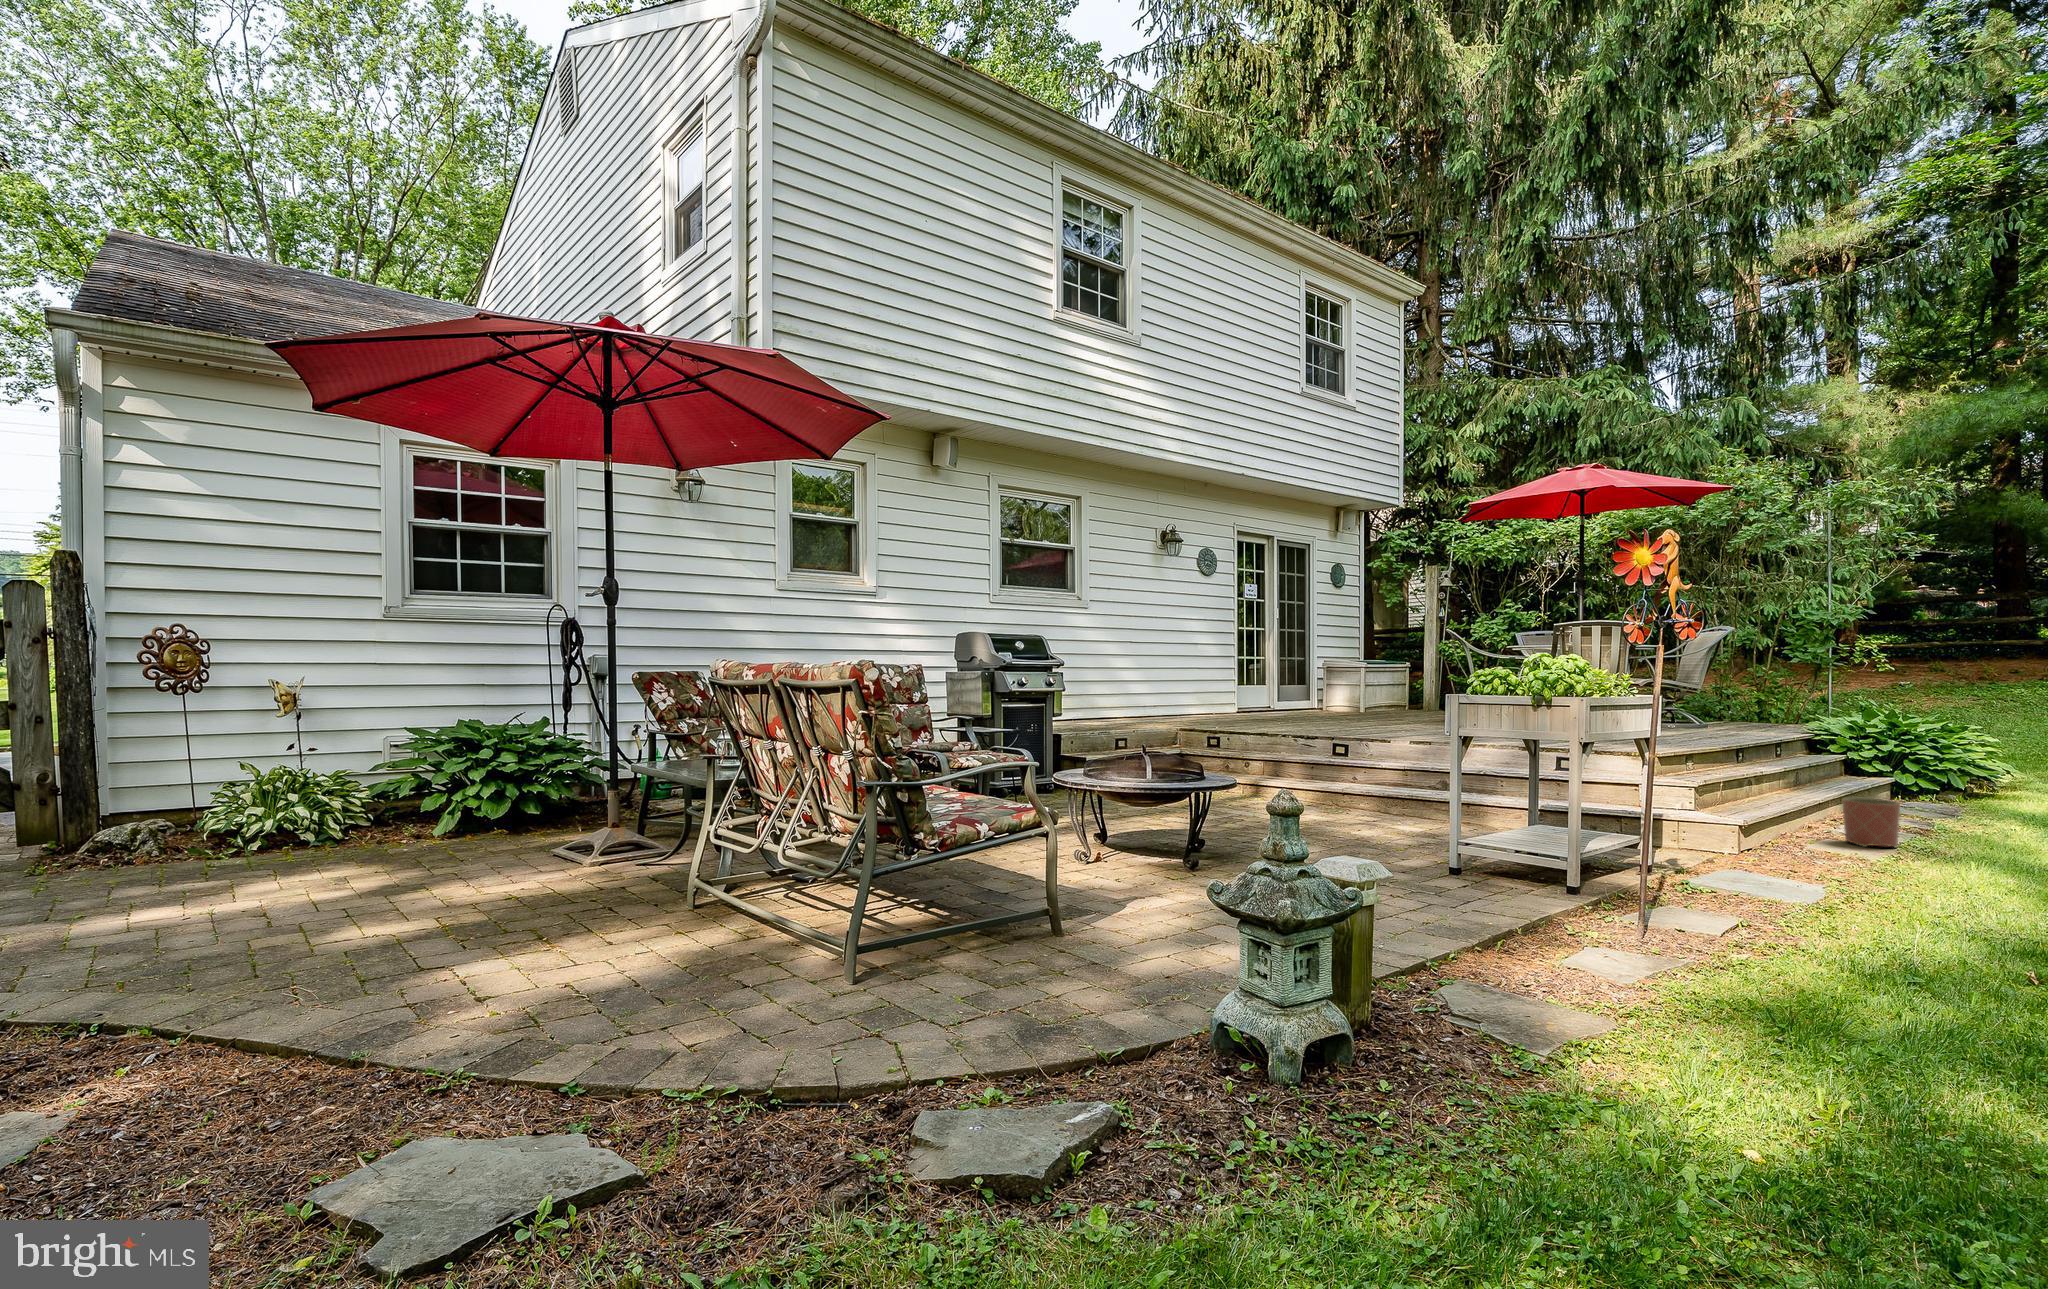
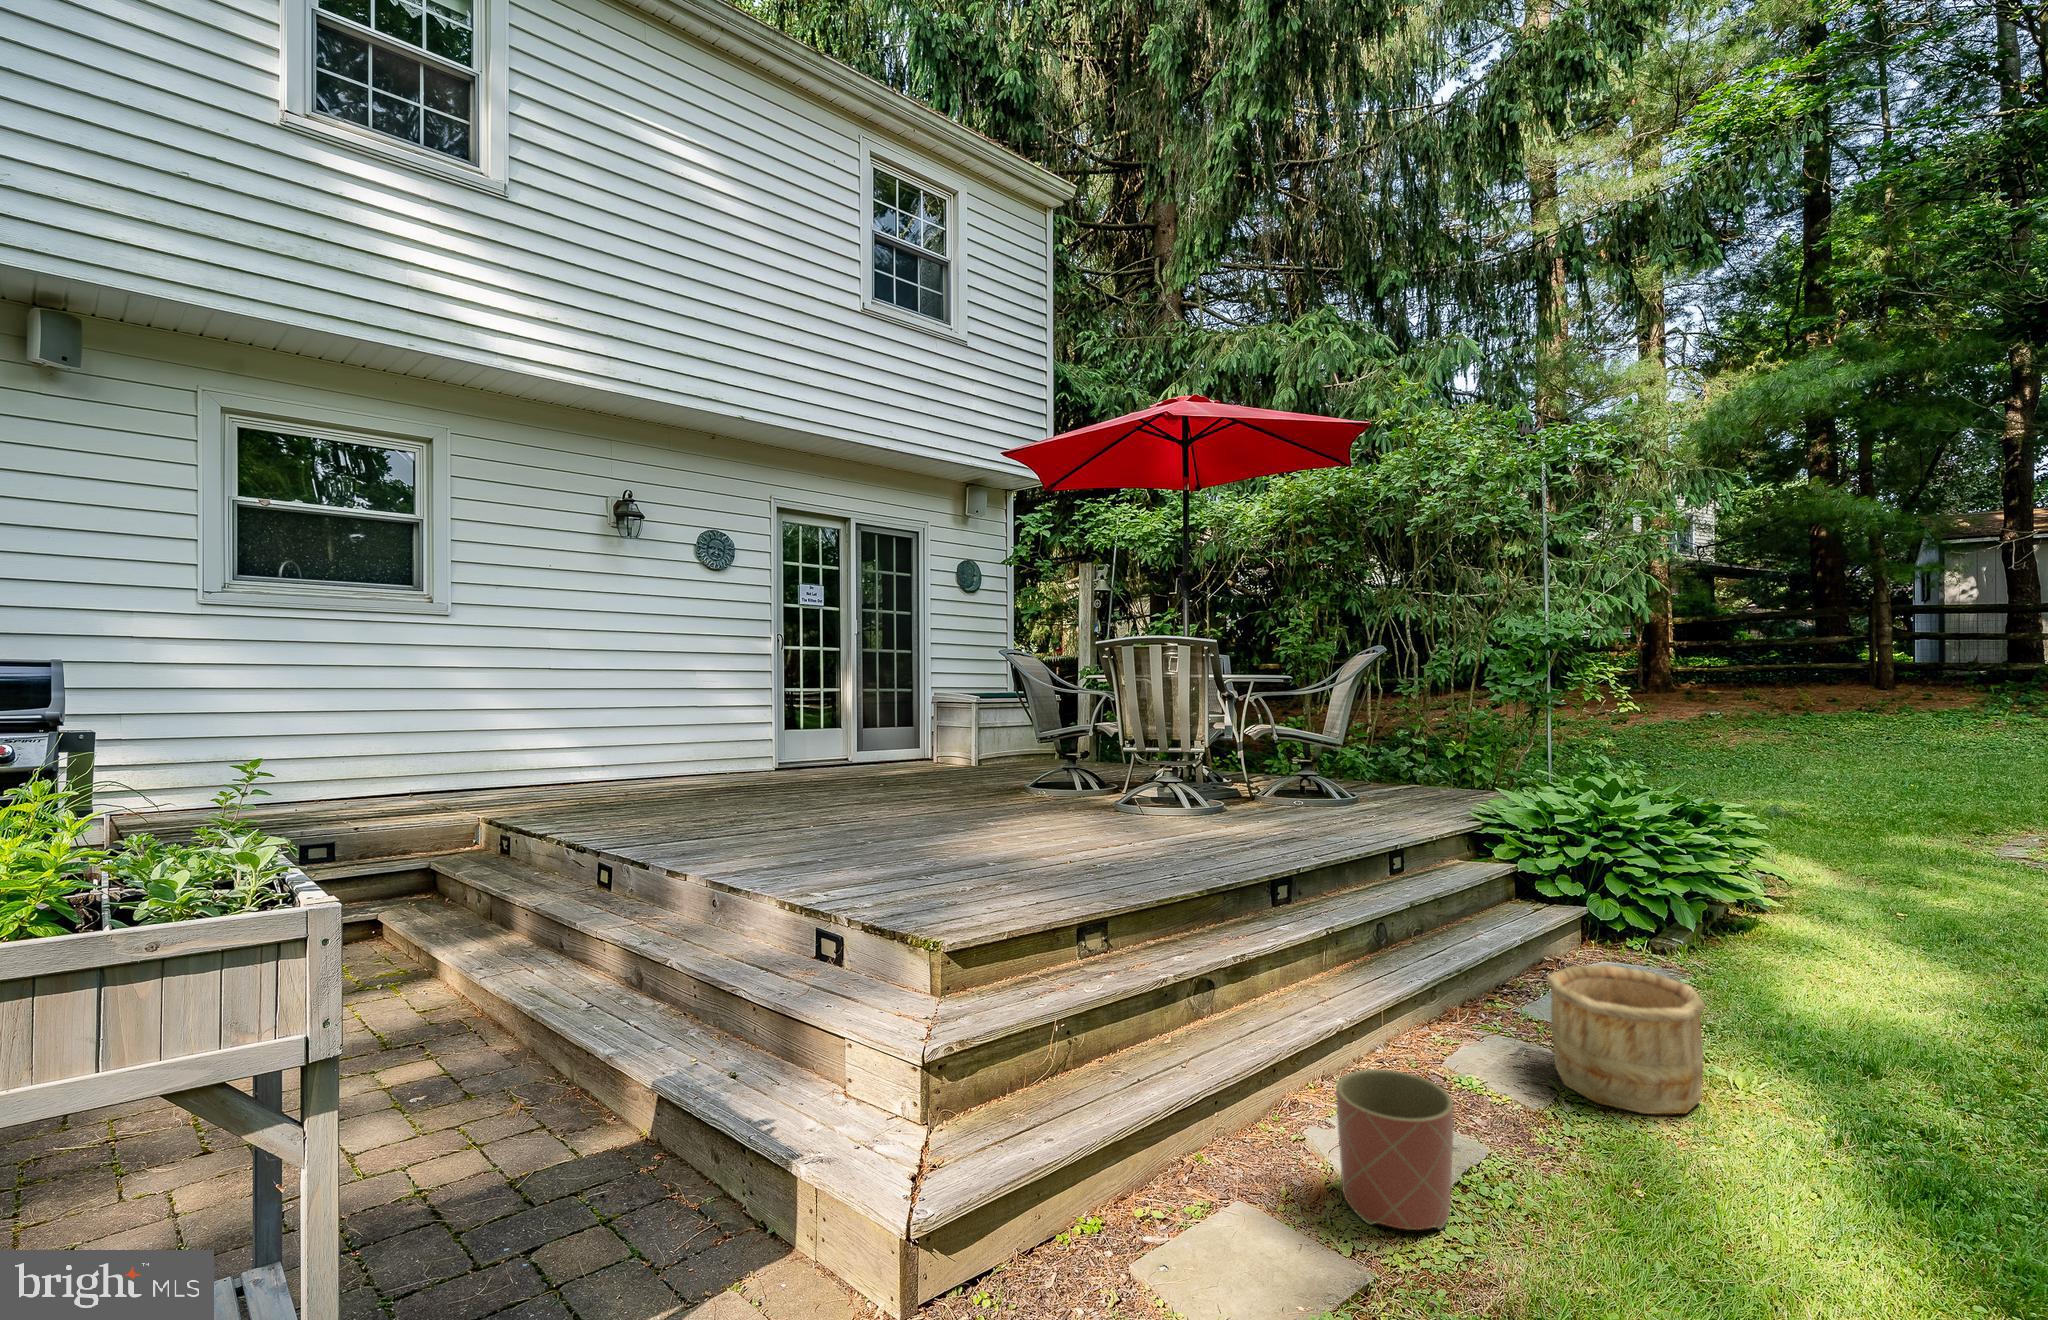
wooden bucket: none [1908,778,1994,833] -> present [1547,965,1706,1114]

